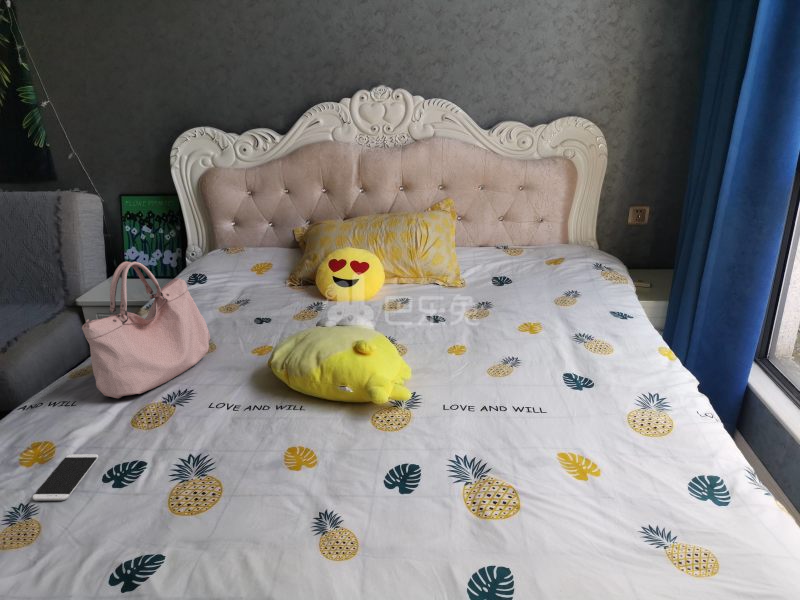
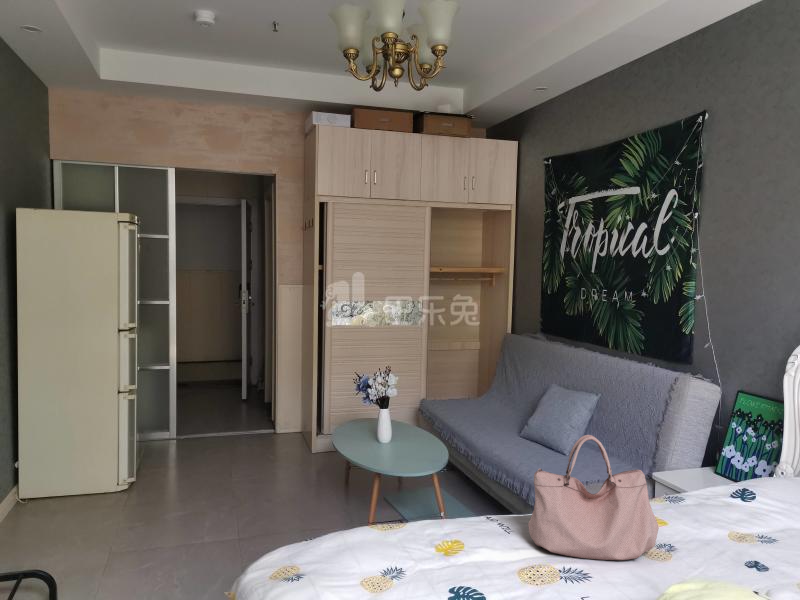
smartphone: present [32,454,98,500] -> none [419,558,475,580]

